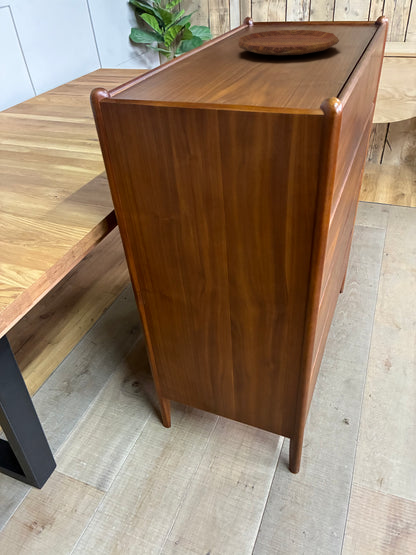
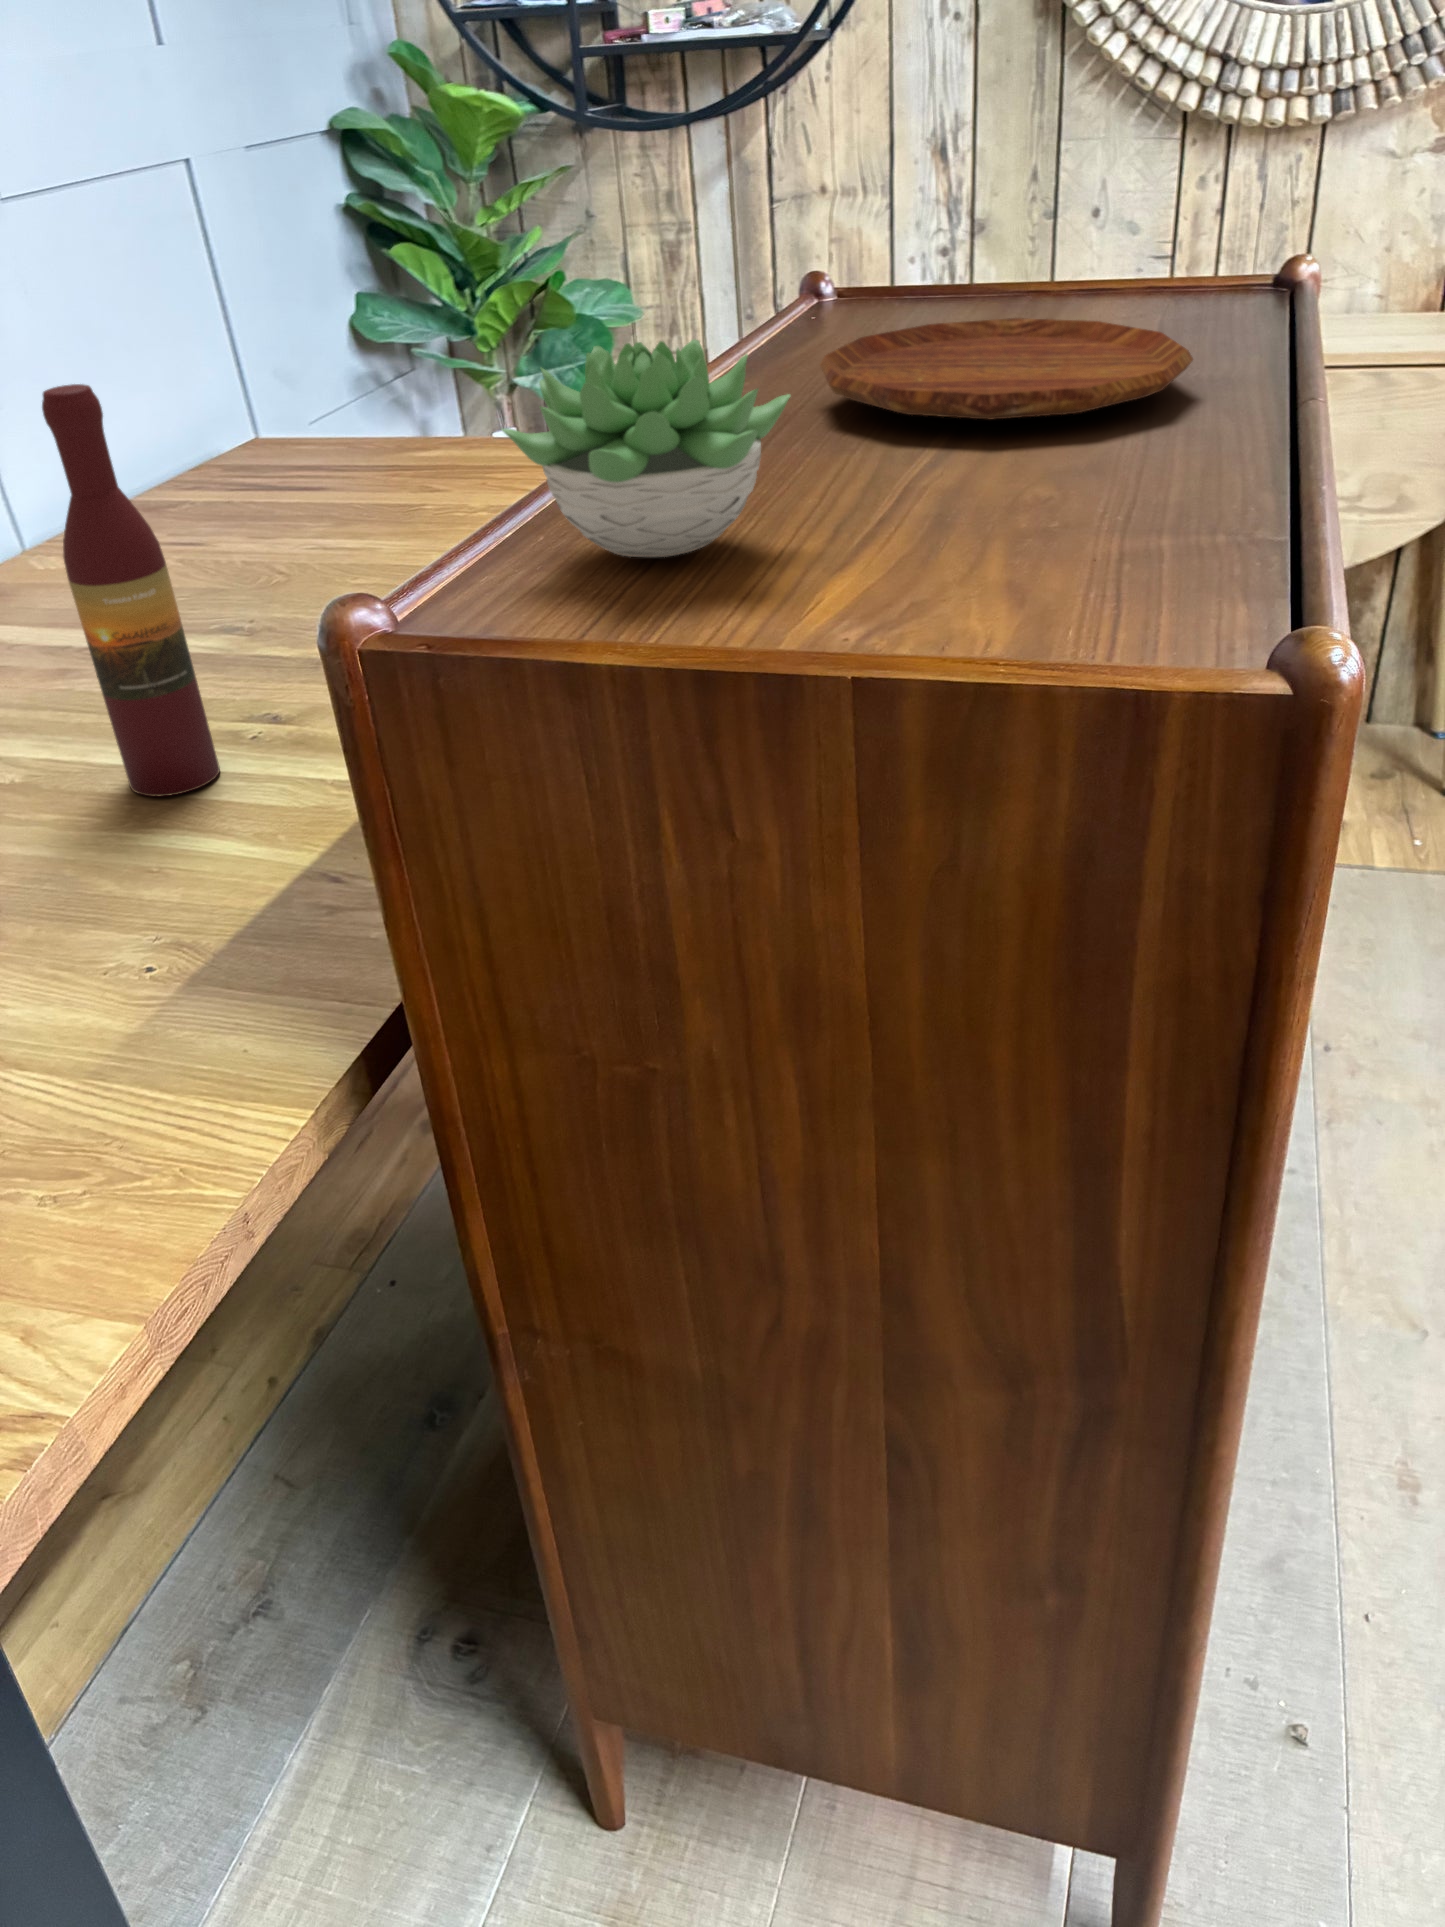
succulent plant: none [141,26,217,85] -> present [502,339,790,557]
wine bottle: none [33,41,78,155] -> present [42,384,220,797]

